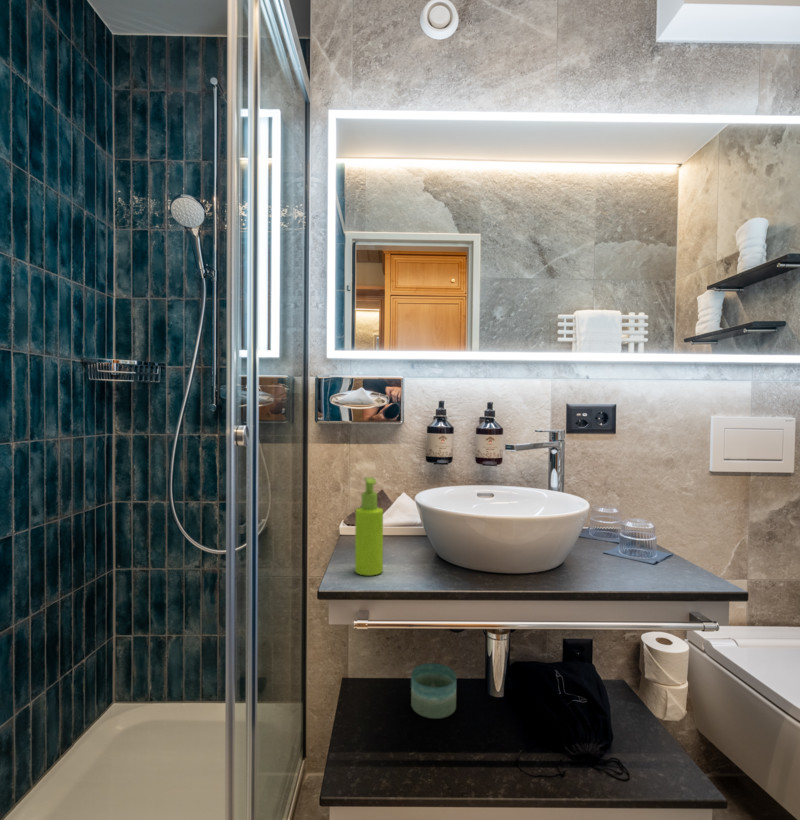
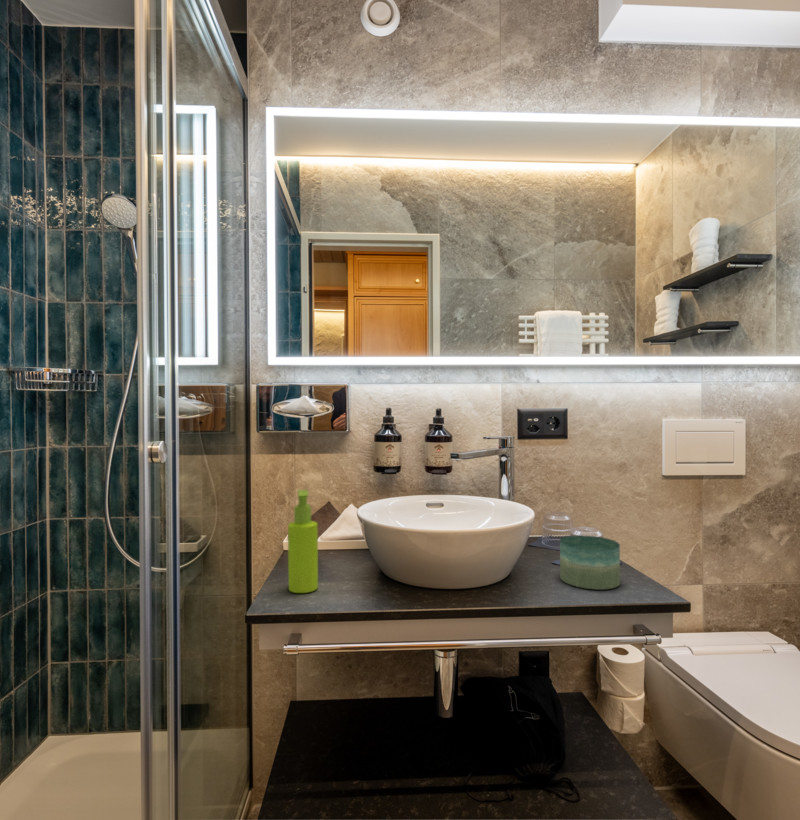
candle: present [411,663,456,718] -> present [560,535,620,589]

